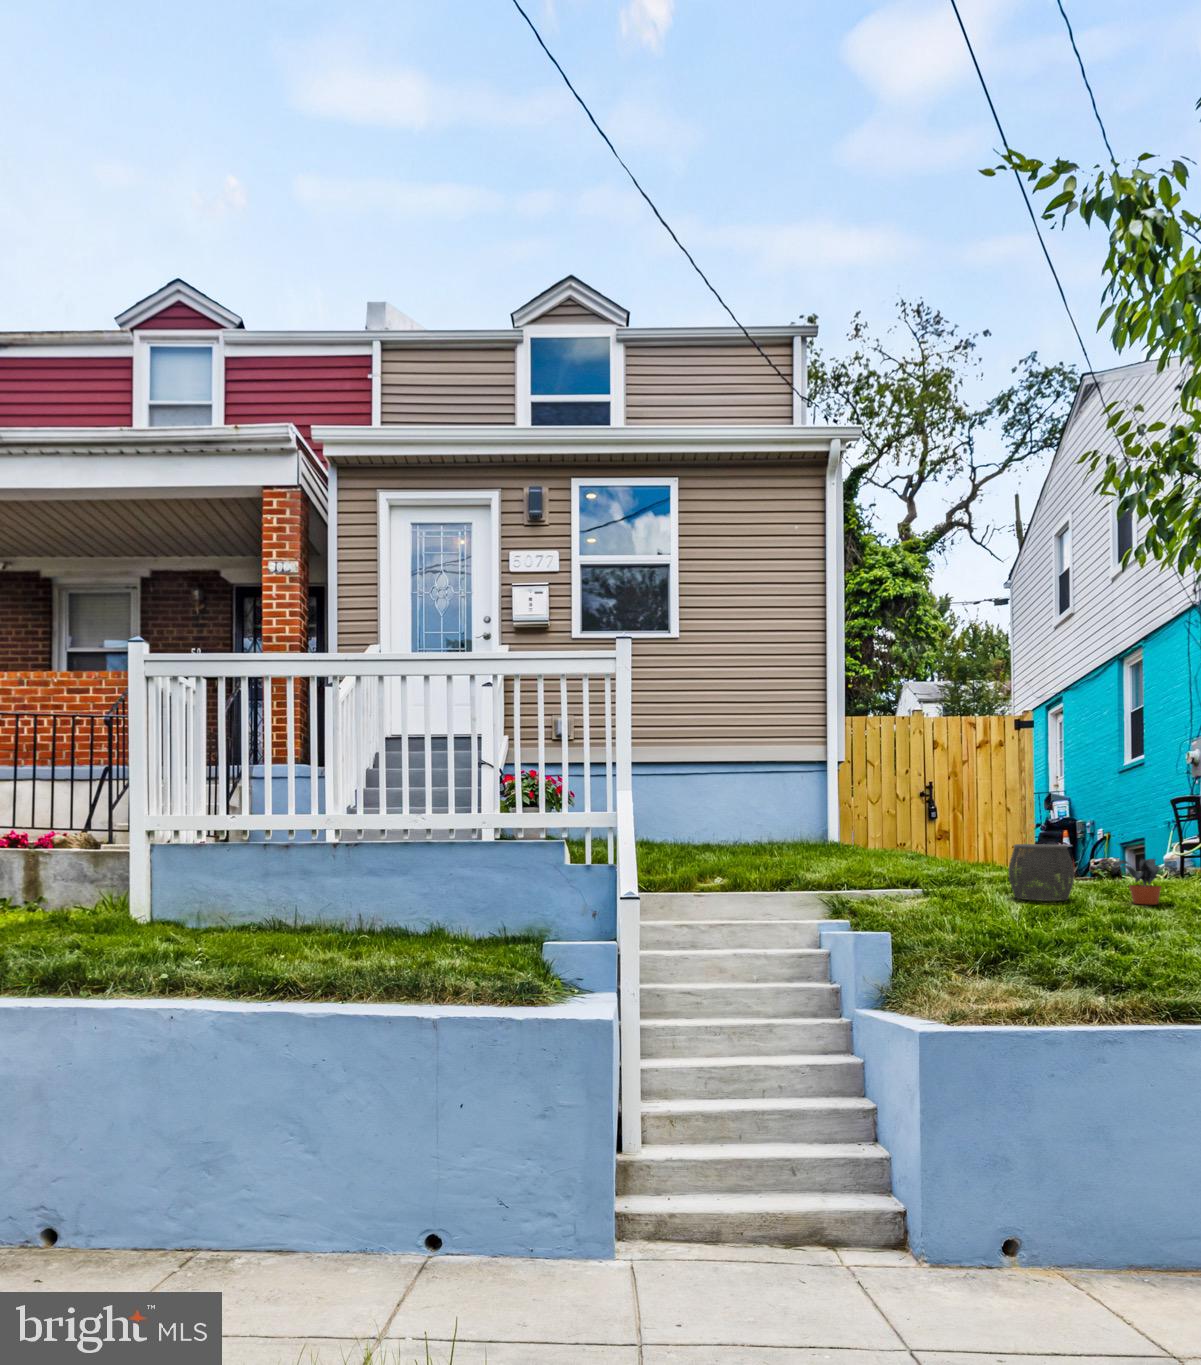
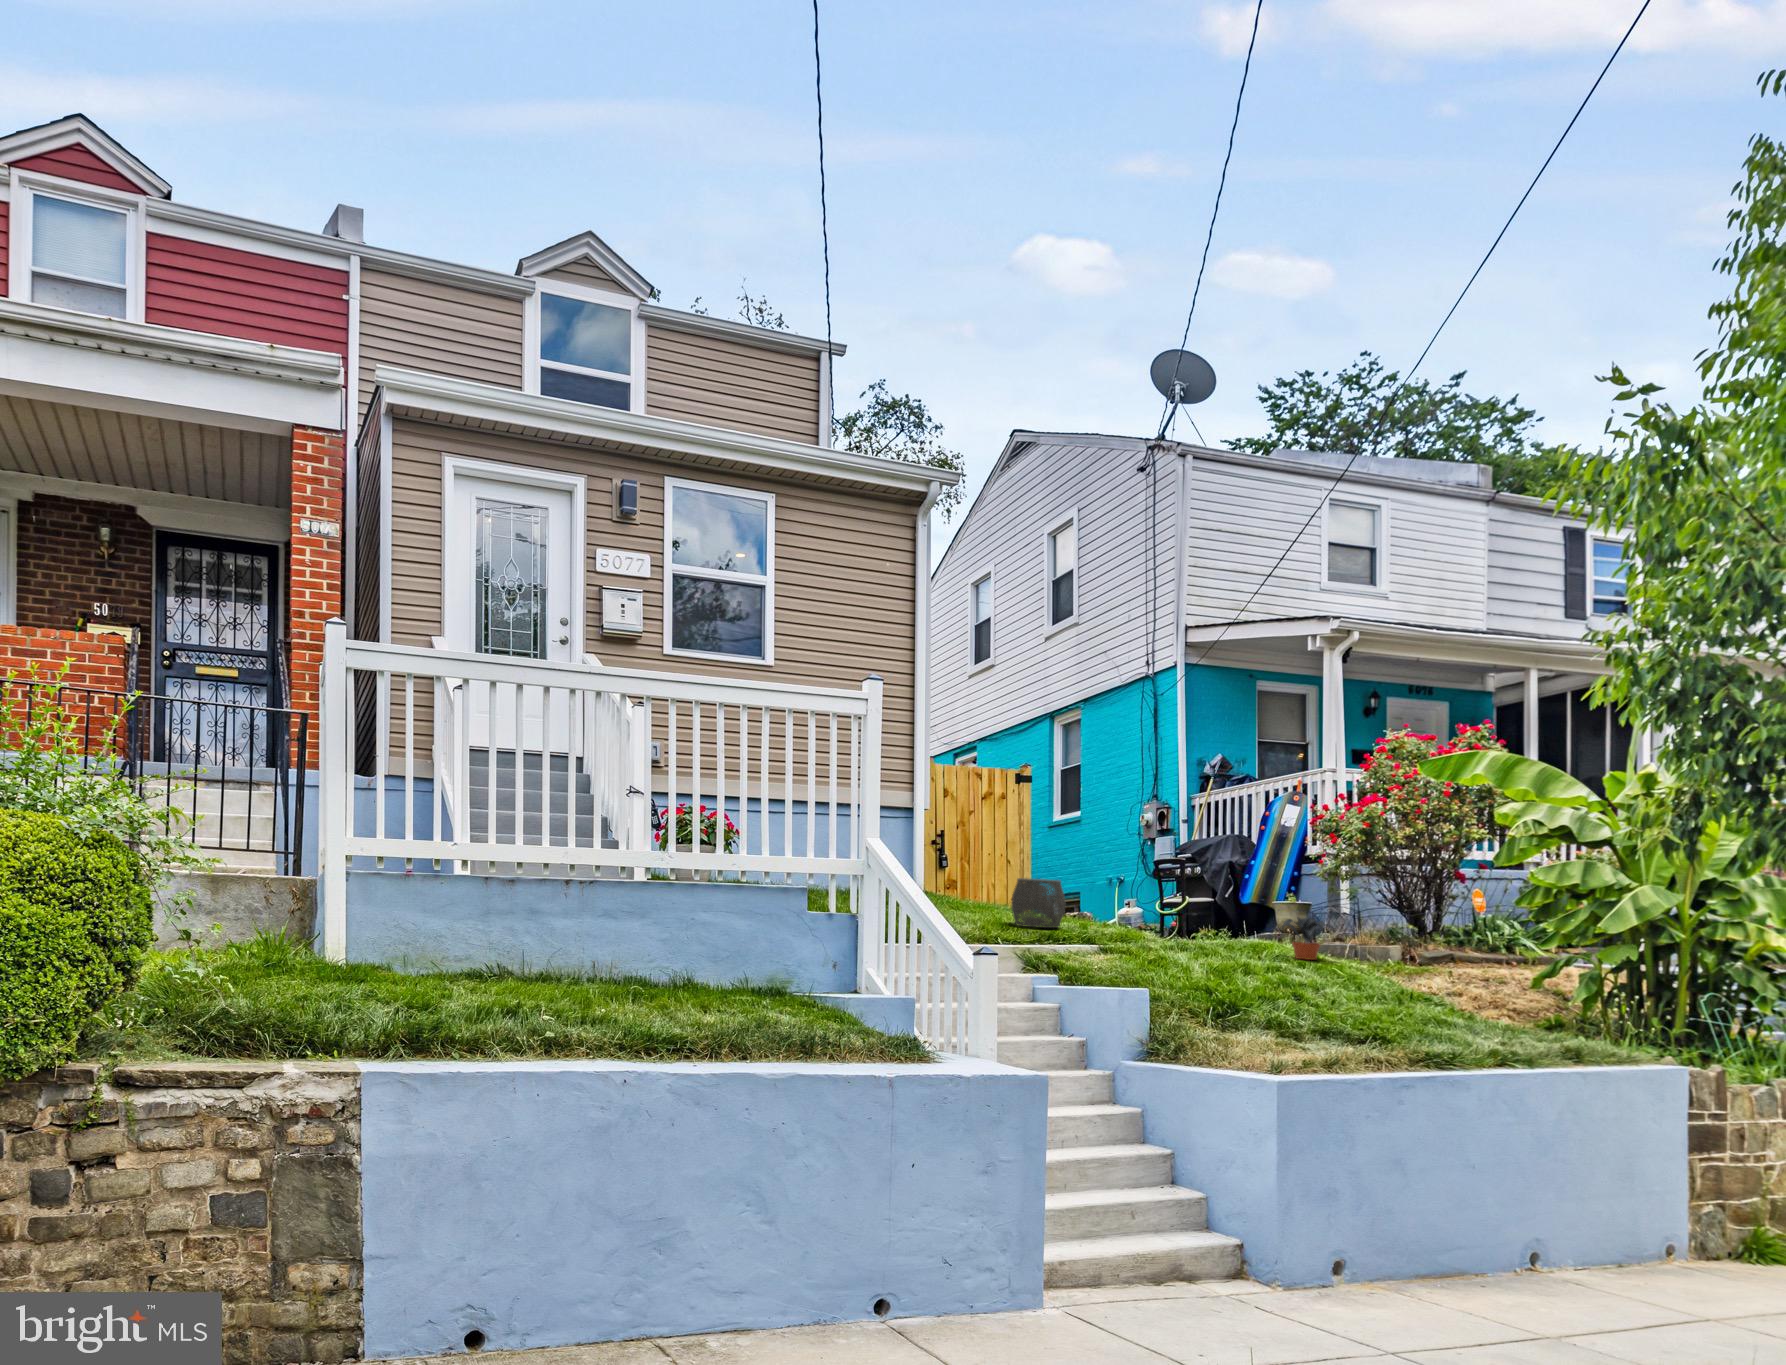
woven basket: present [1008,844,1074,901] -> present [1011,878,1065,928]

